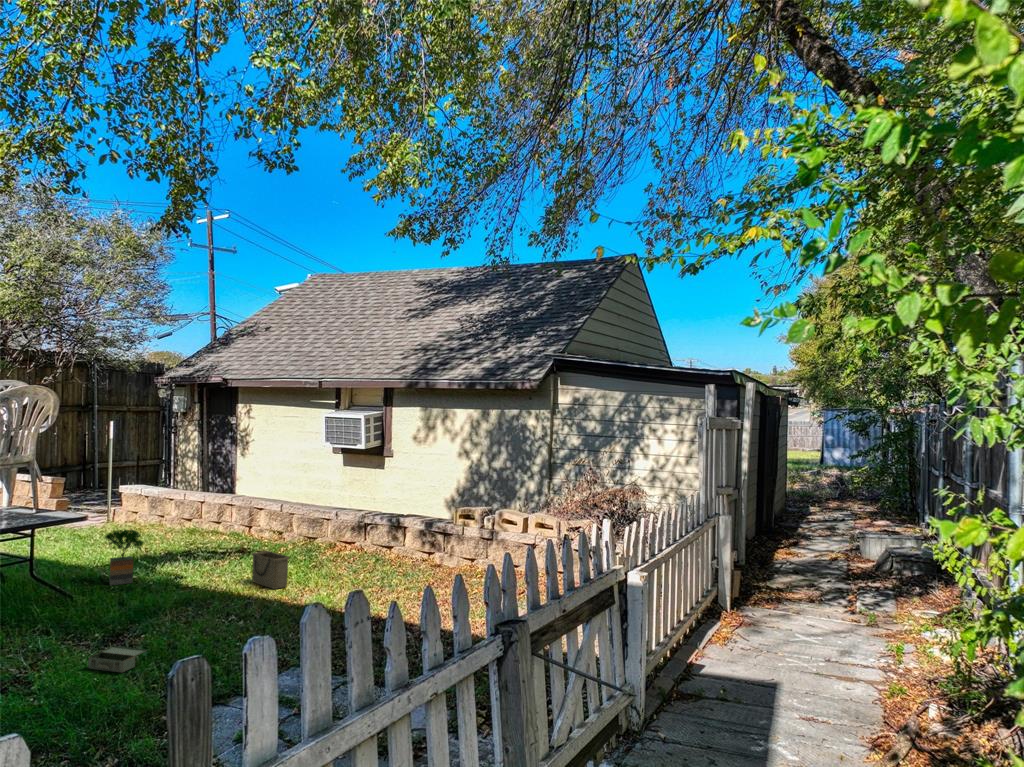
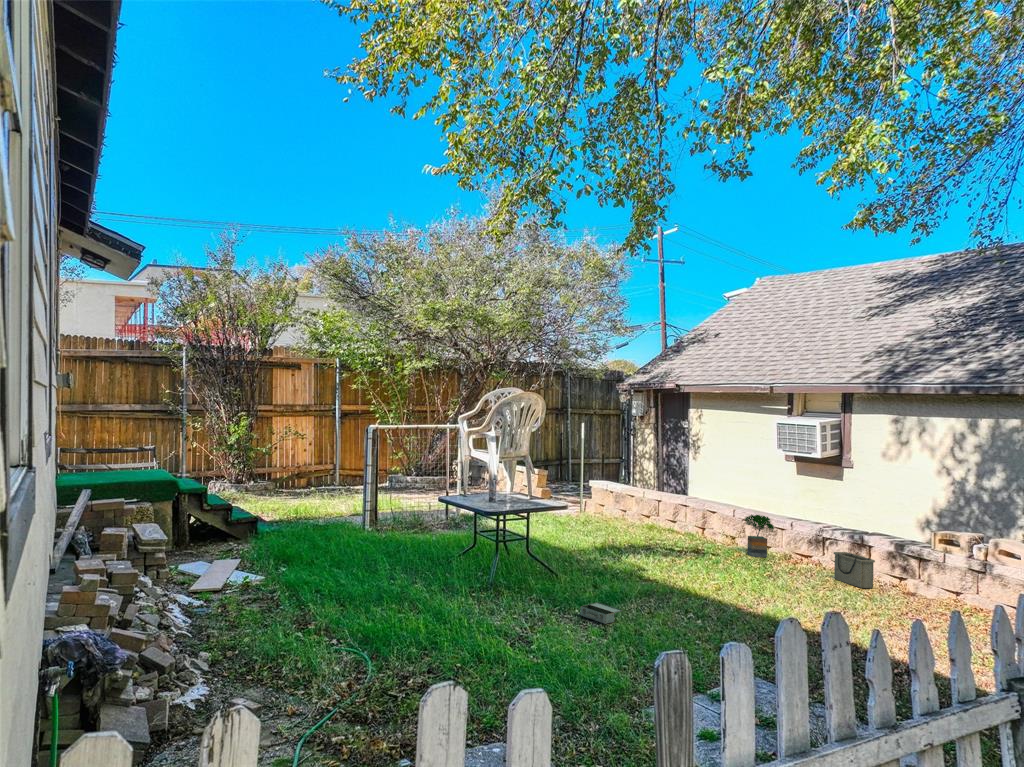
potted tree: present [105,529,143,585] -> present [745,514,774,557]
basket: present [252,551,289,589] -> present [834,552,875,588]

